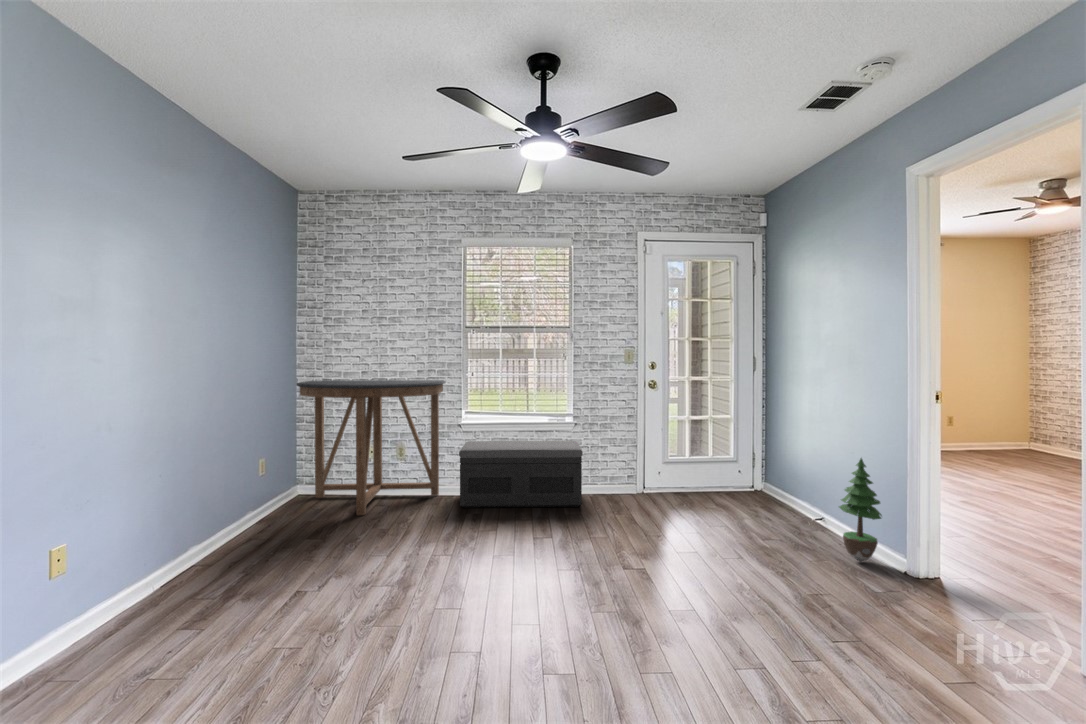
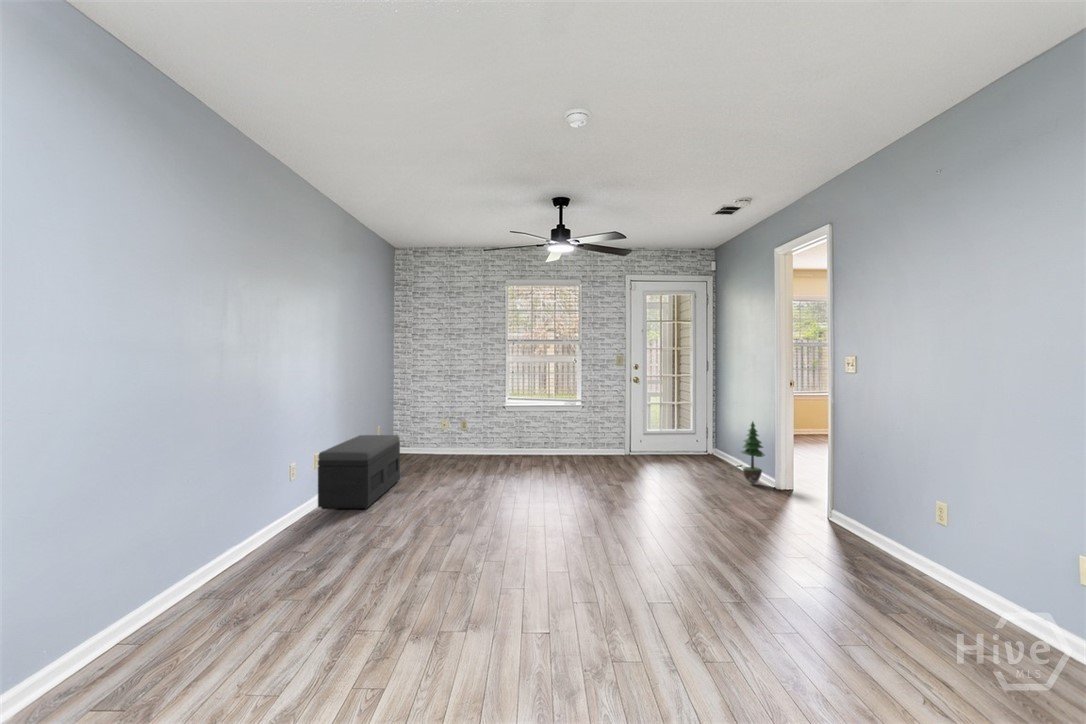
console table: present [296,380,445,515] -> none [398,376,494,463]
storage bench: present [459,441,583,508] -> present [318,435,400,509]

